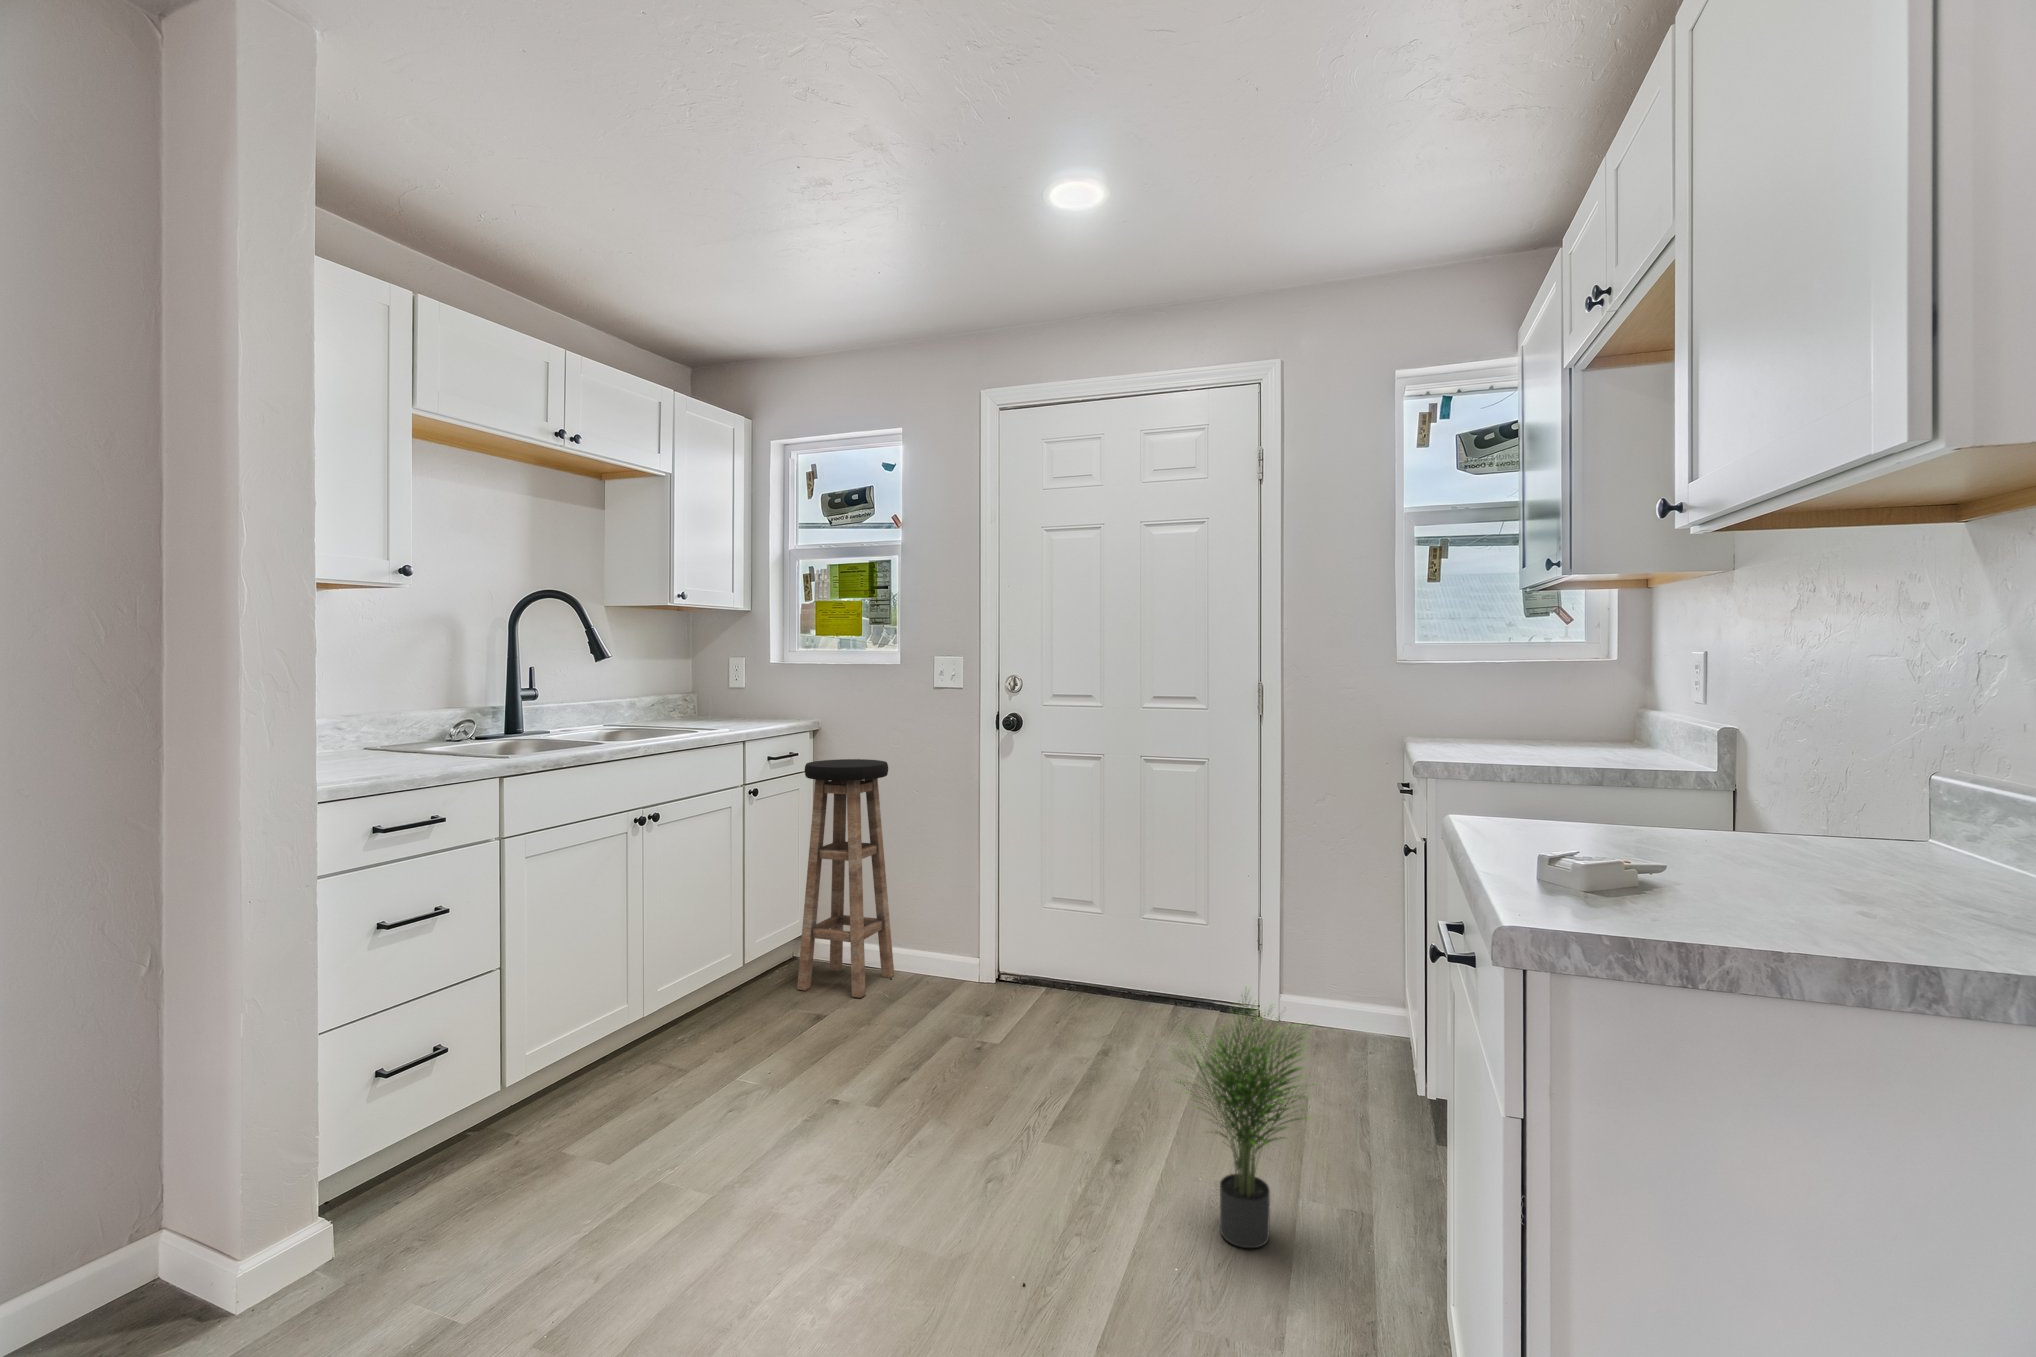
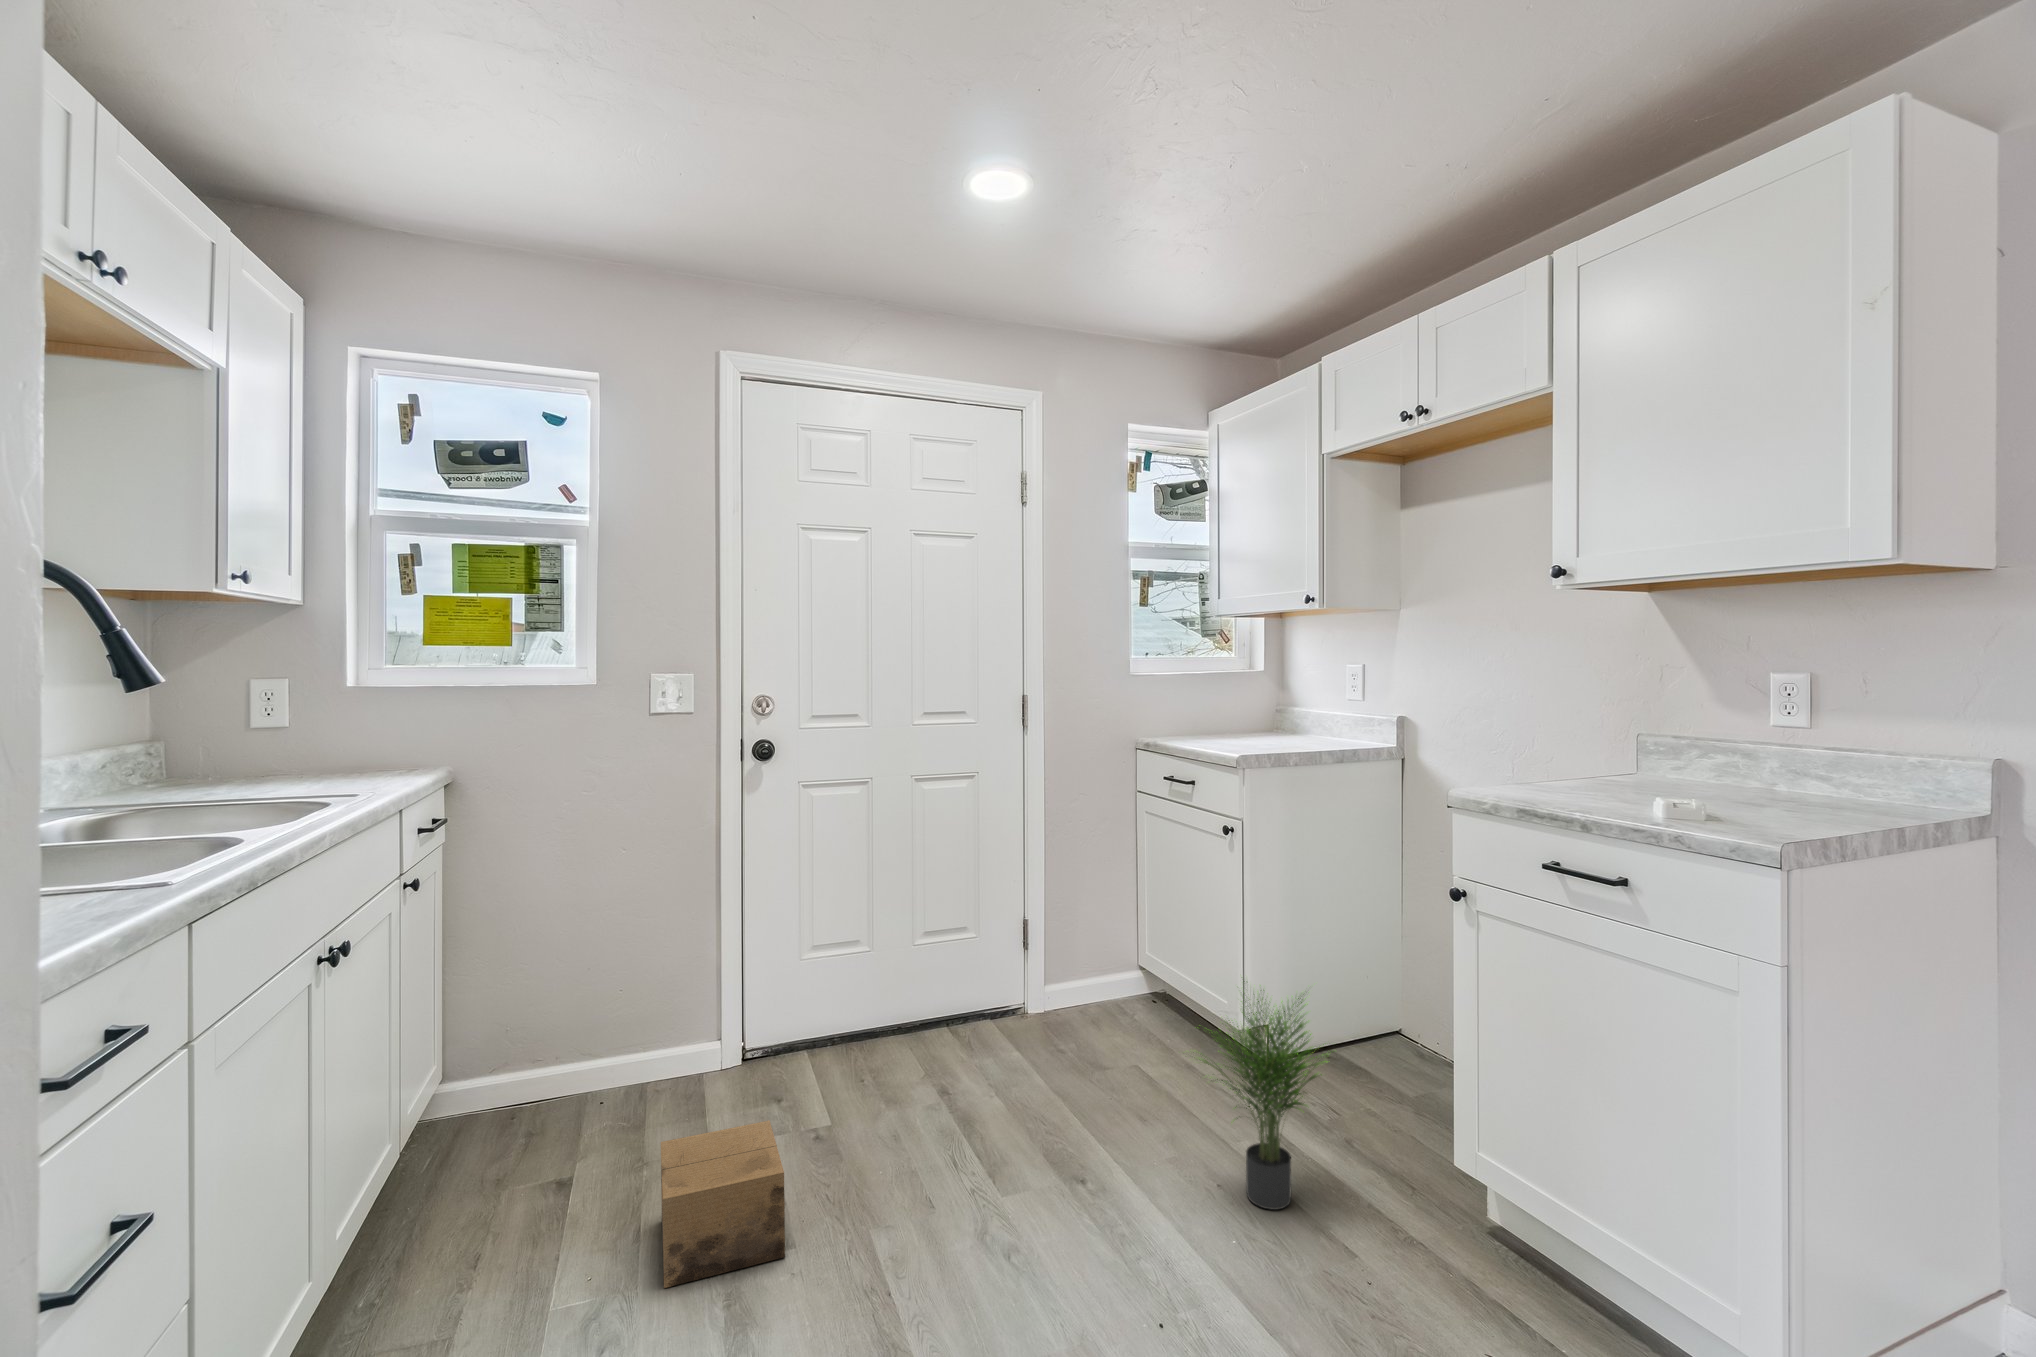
bar stool: present [797,759,894,998] -> none [478,815,607,1162]
cardboard box: none [782,995,897,1100] -> present [661,1121,785,1288]

